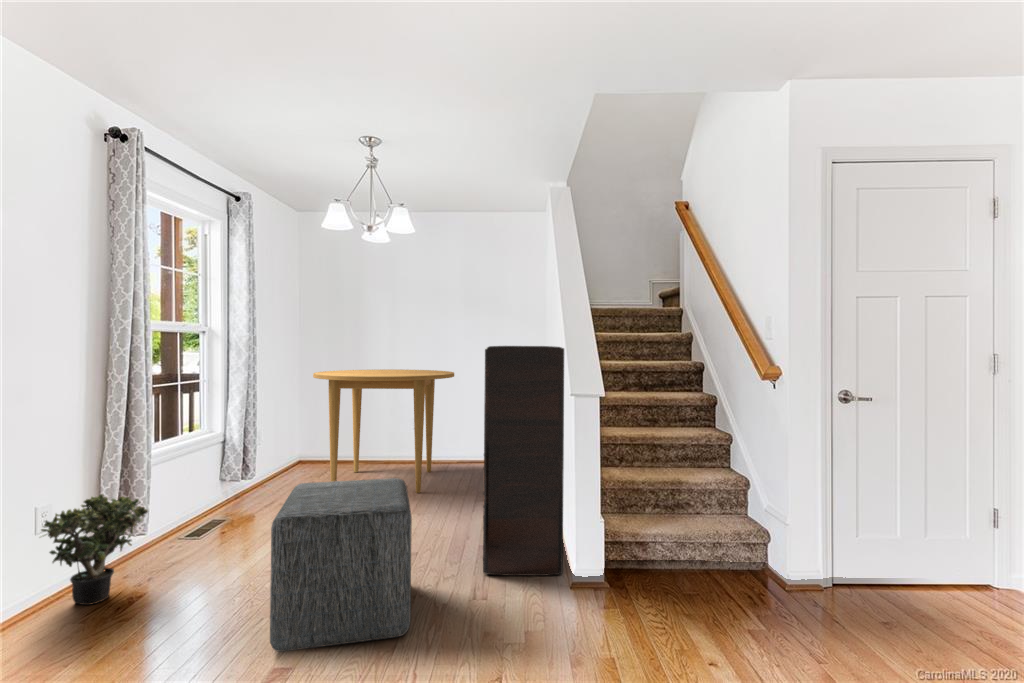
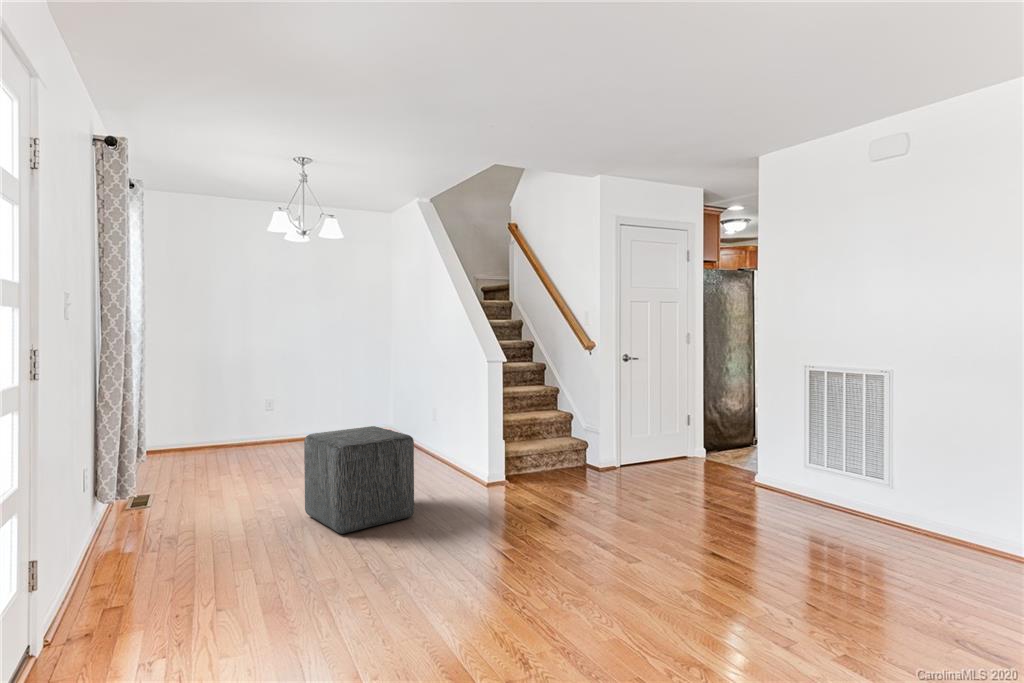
bookshelf: present [483,346,564,576] -> none [395,331,476,489]
dining table: present [313,369,454,493] -> none [194,354,331,468]
potted plant: present [41,494,148,605] -> none [100,457,180,547]

